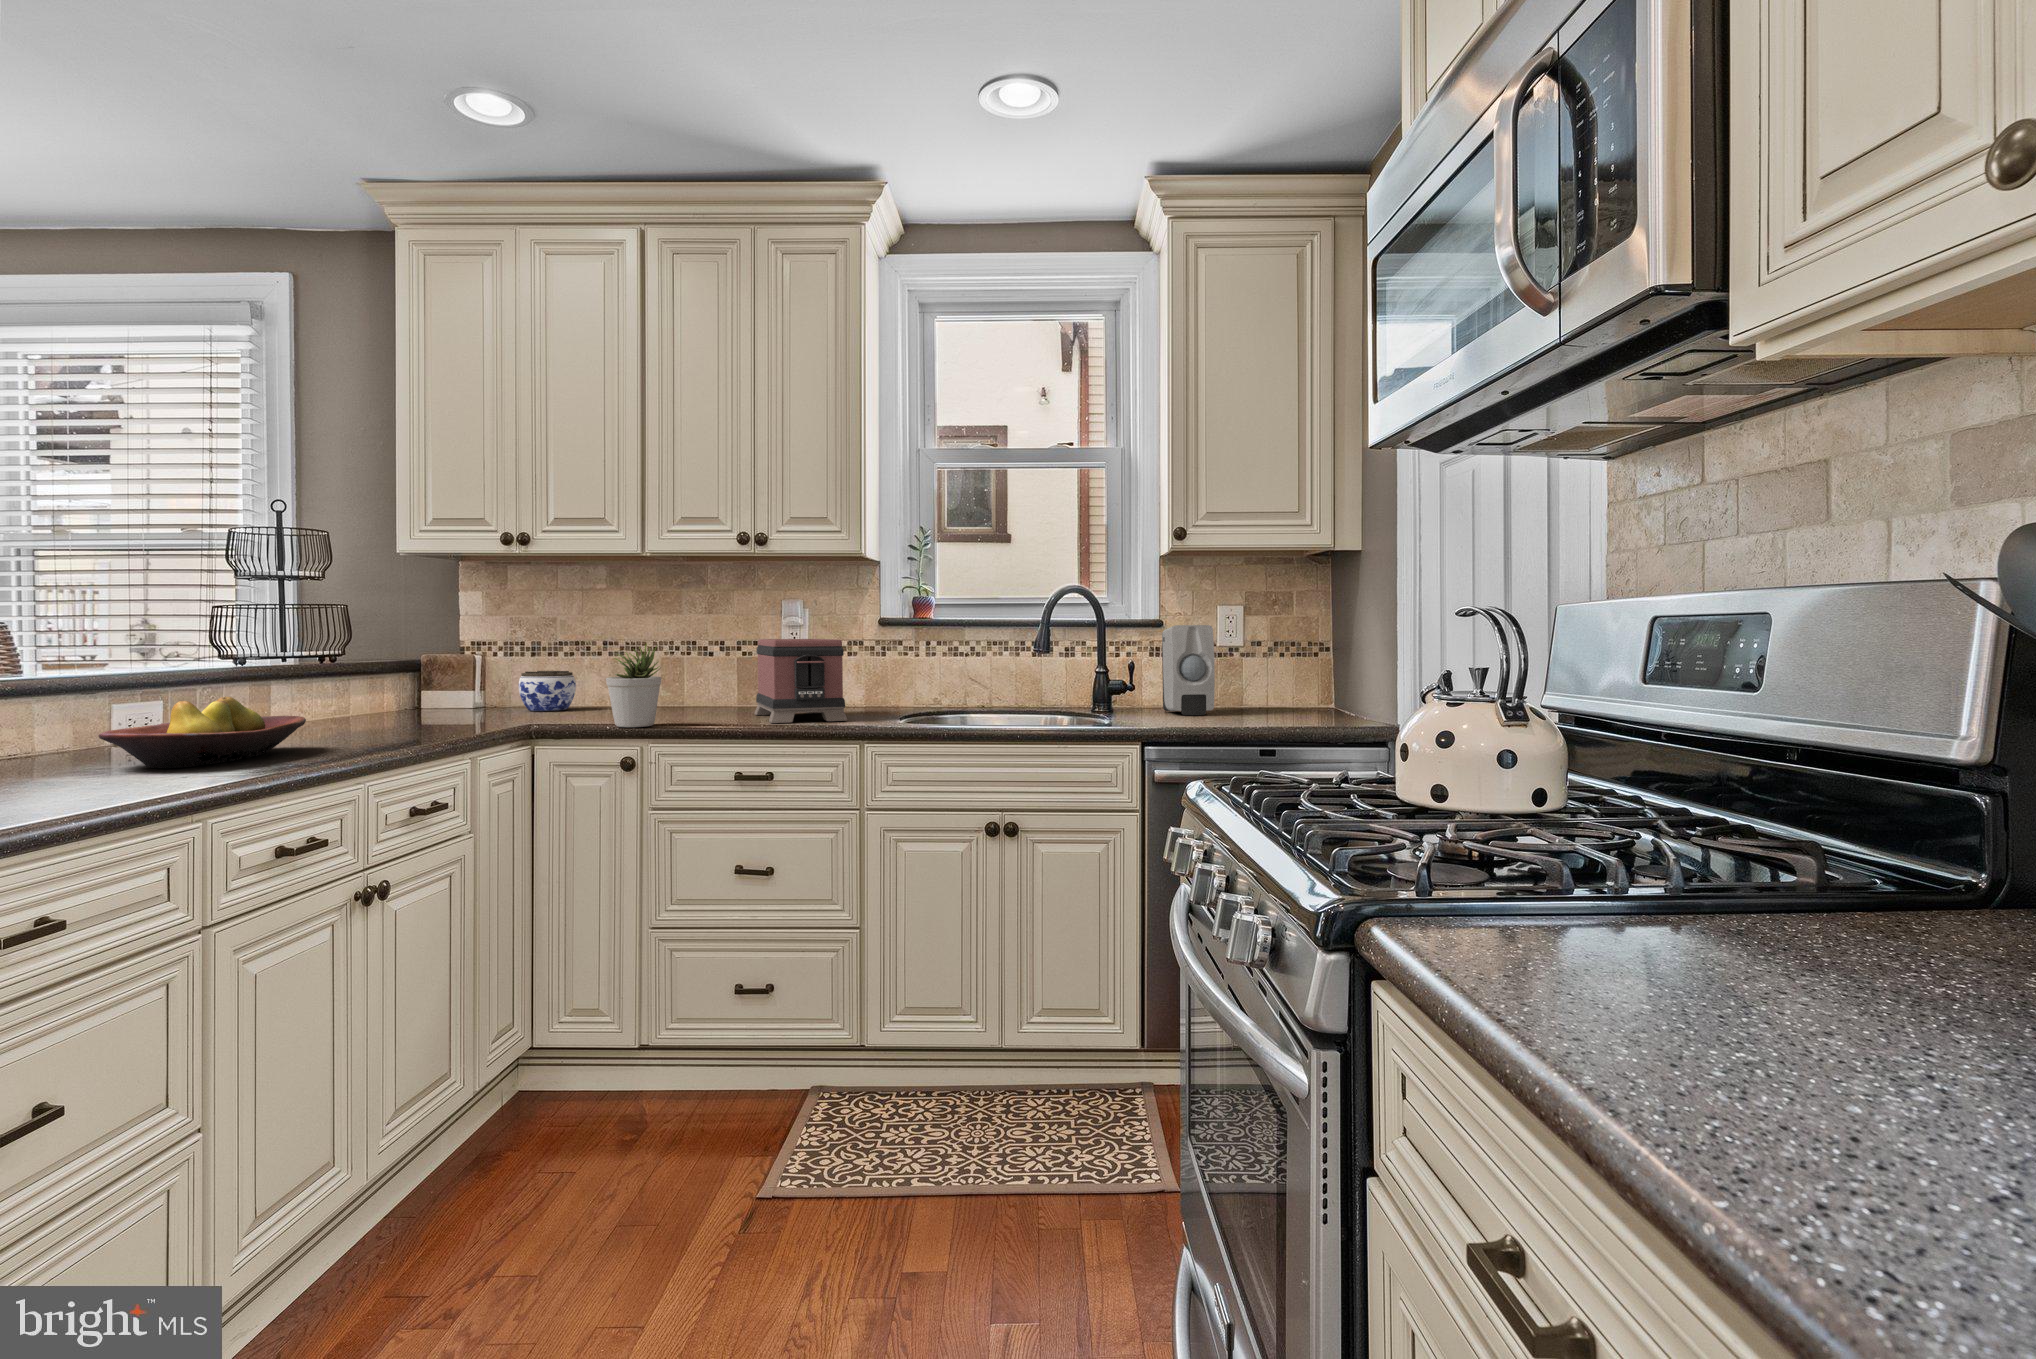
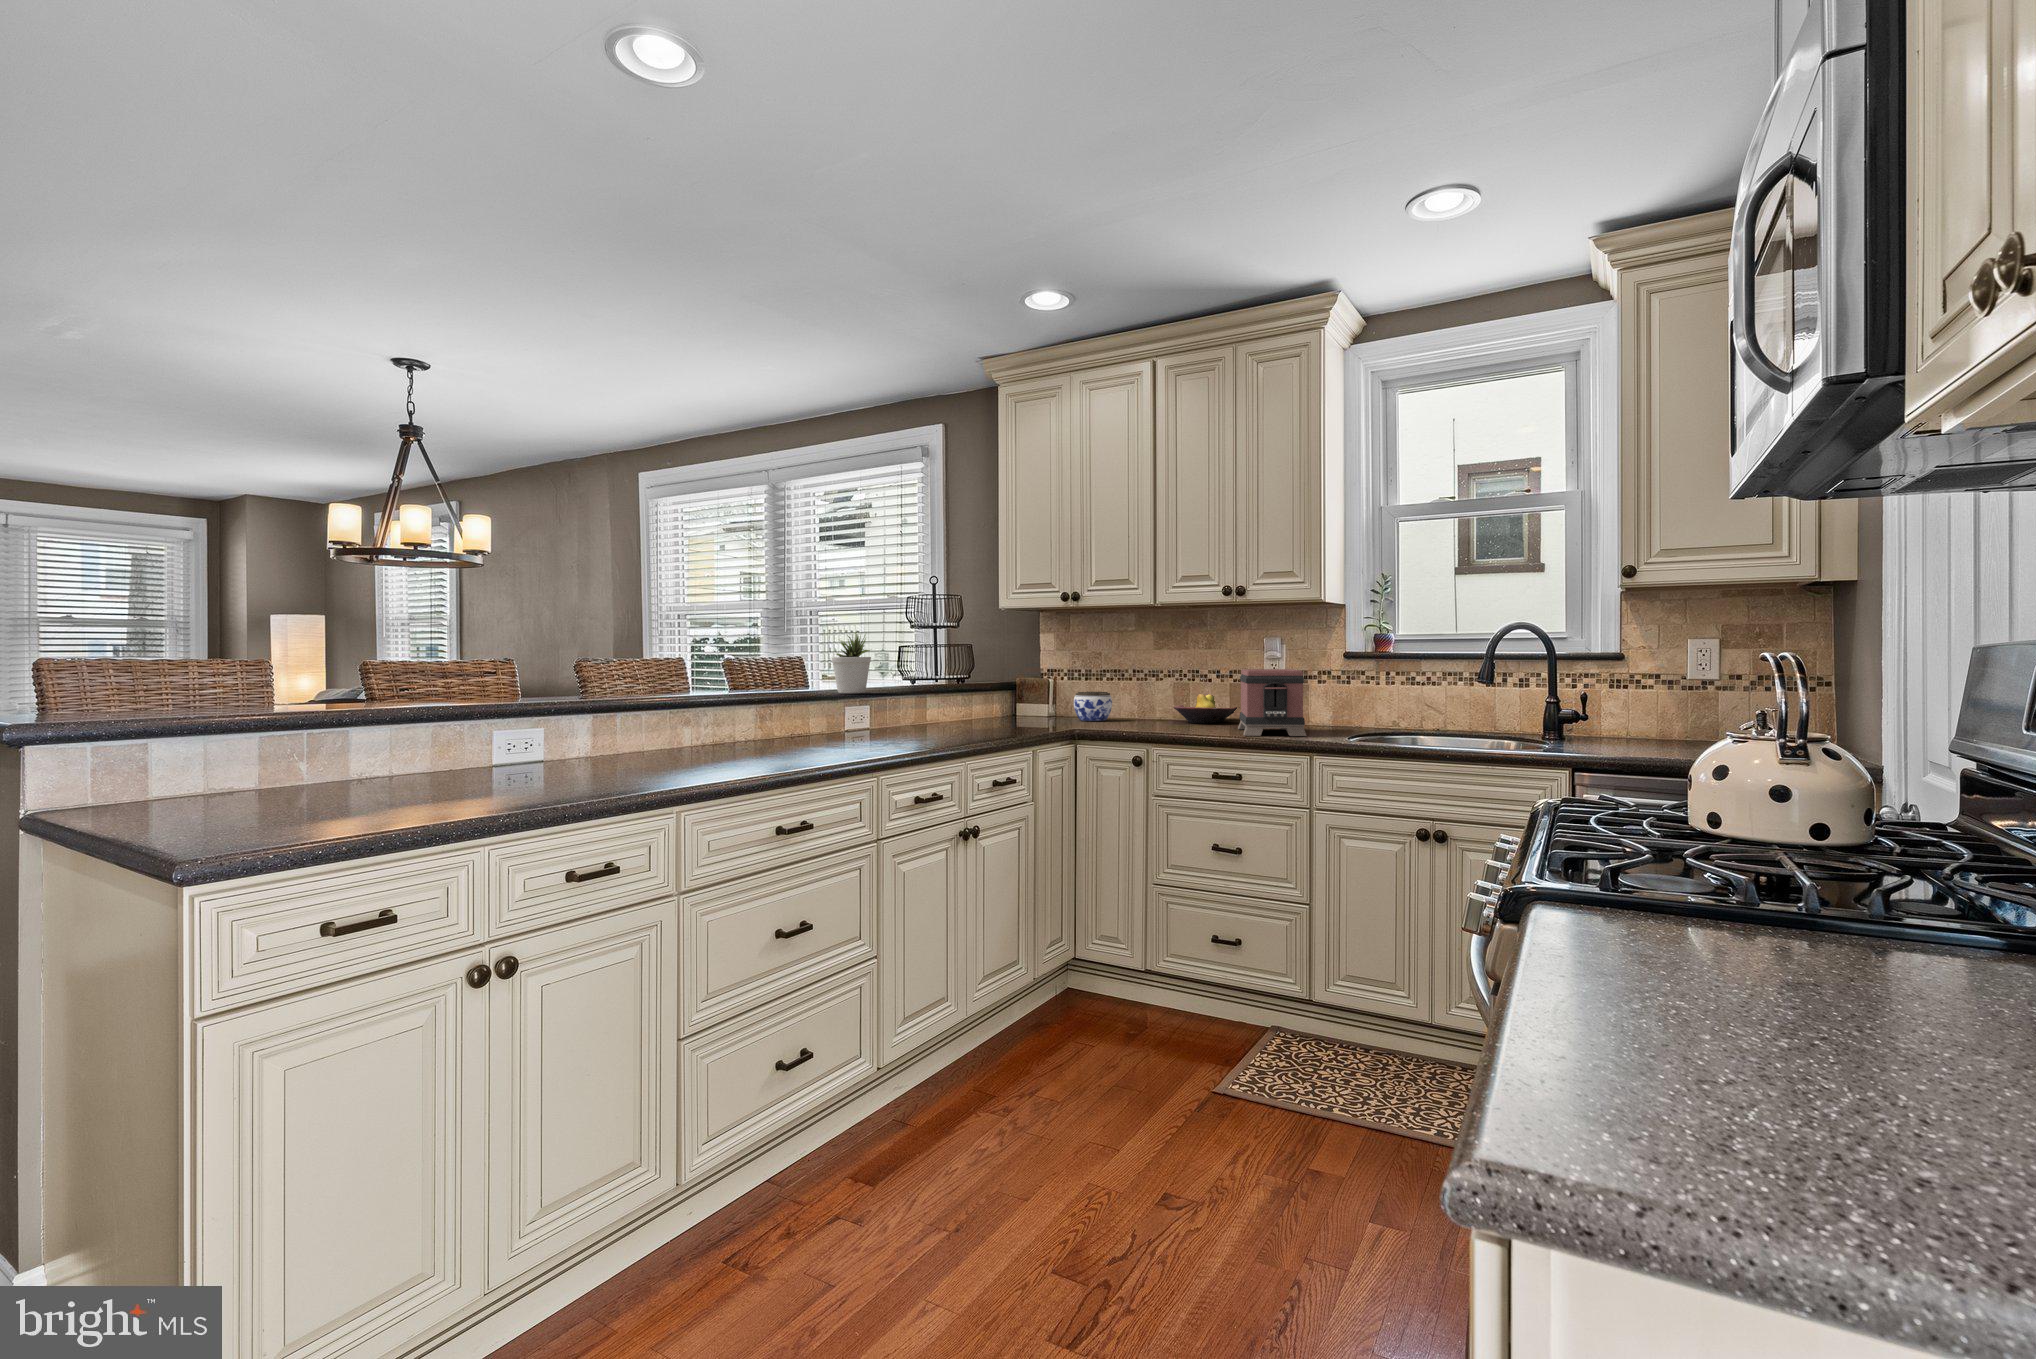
soap dispenser: present [1162,625,1215,715] -> none [1620,658,1673,744]
potted plant: present [606,644,662,727] -> present [832,633,871,694]
fruit bowl: present [99,697,306,768] -> present [1174,694,1237,723]

